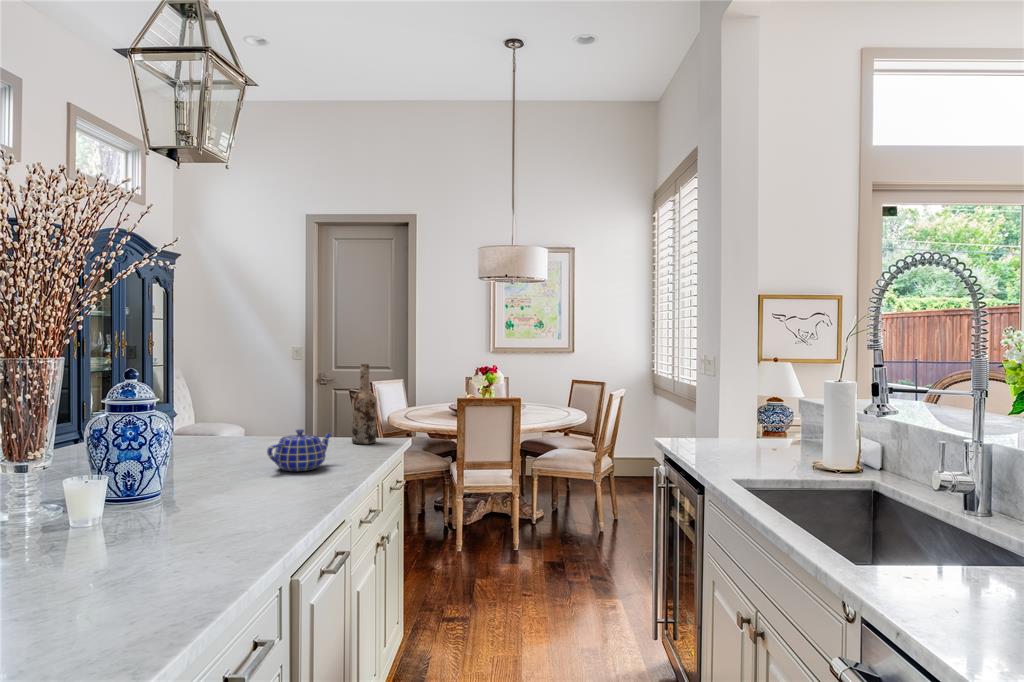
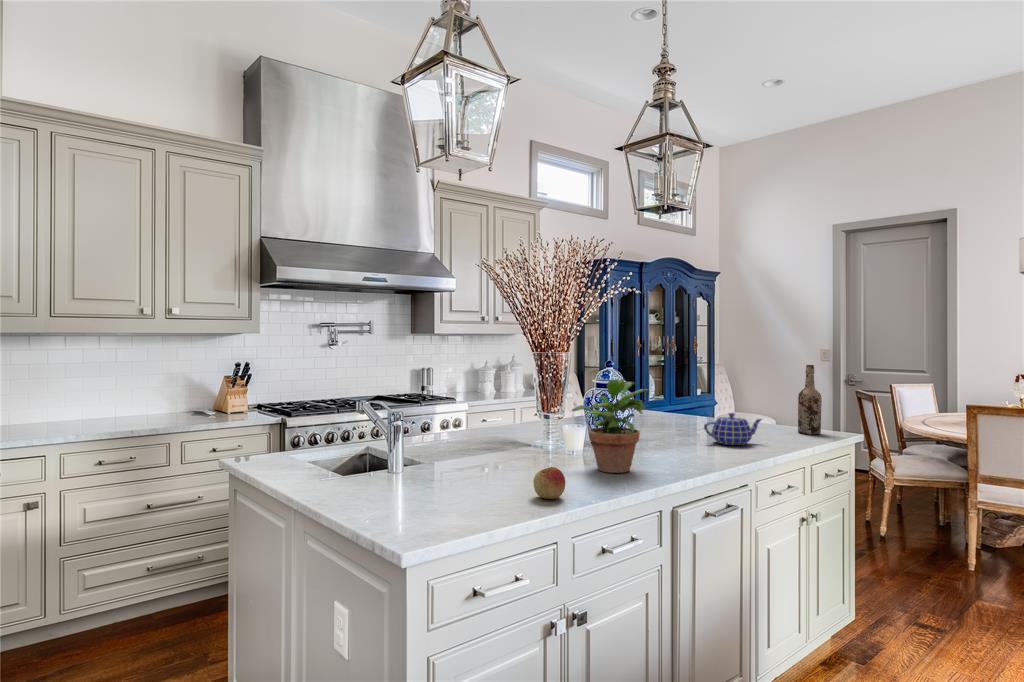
potted plant: none [102,396,235,551] -> present [572,379,649,473]
apple: none [83,572,155,639] -> present [533,467,565,499]

